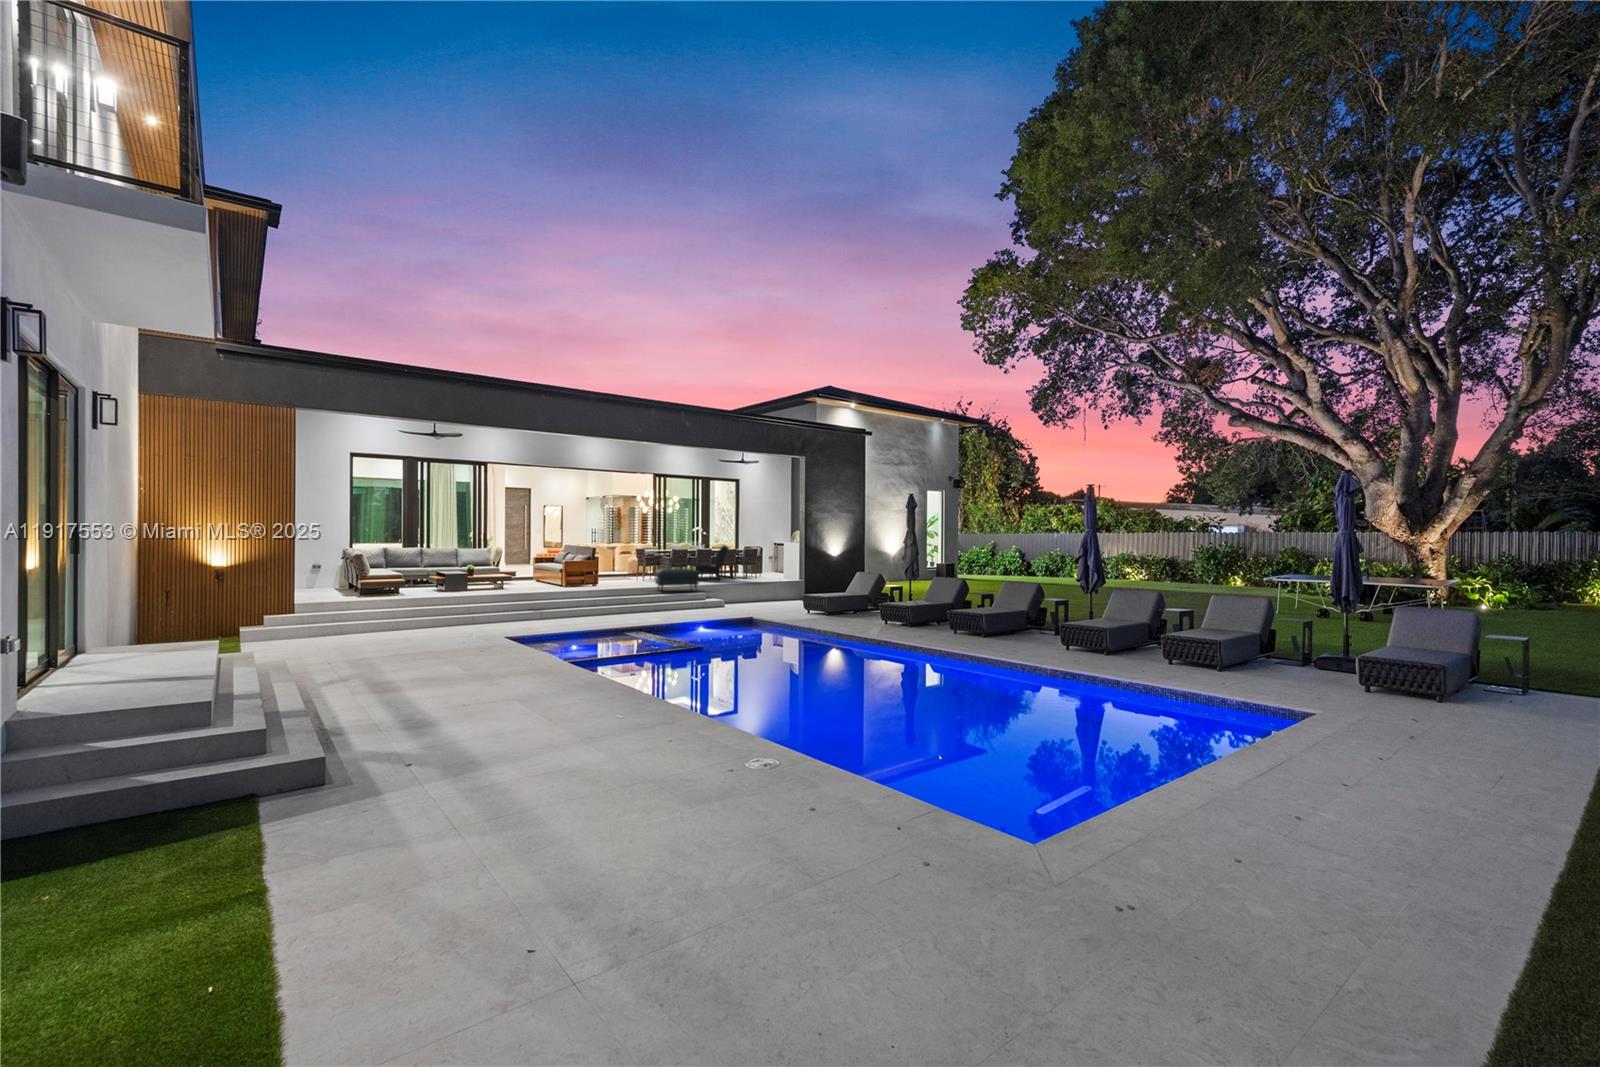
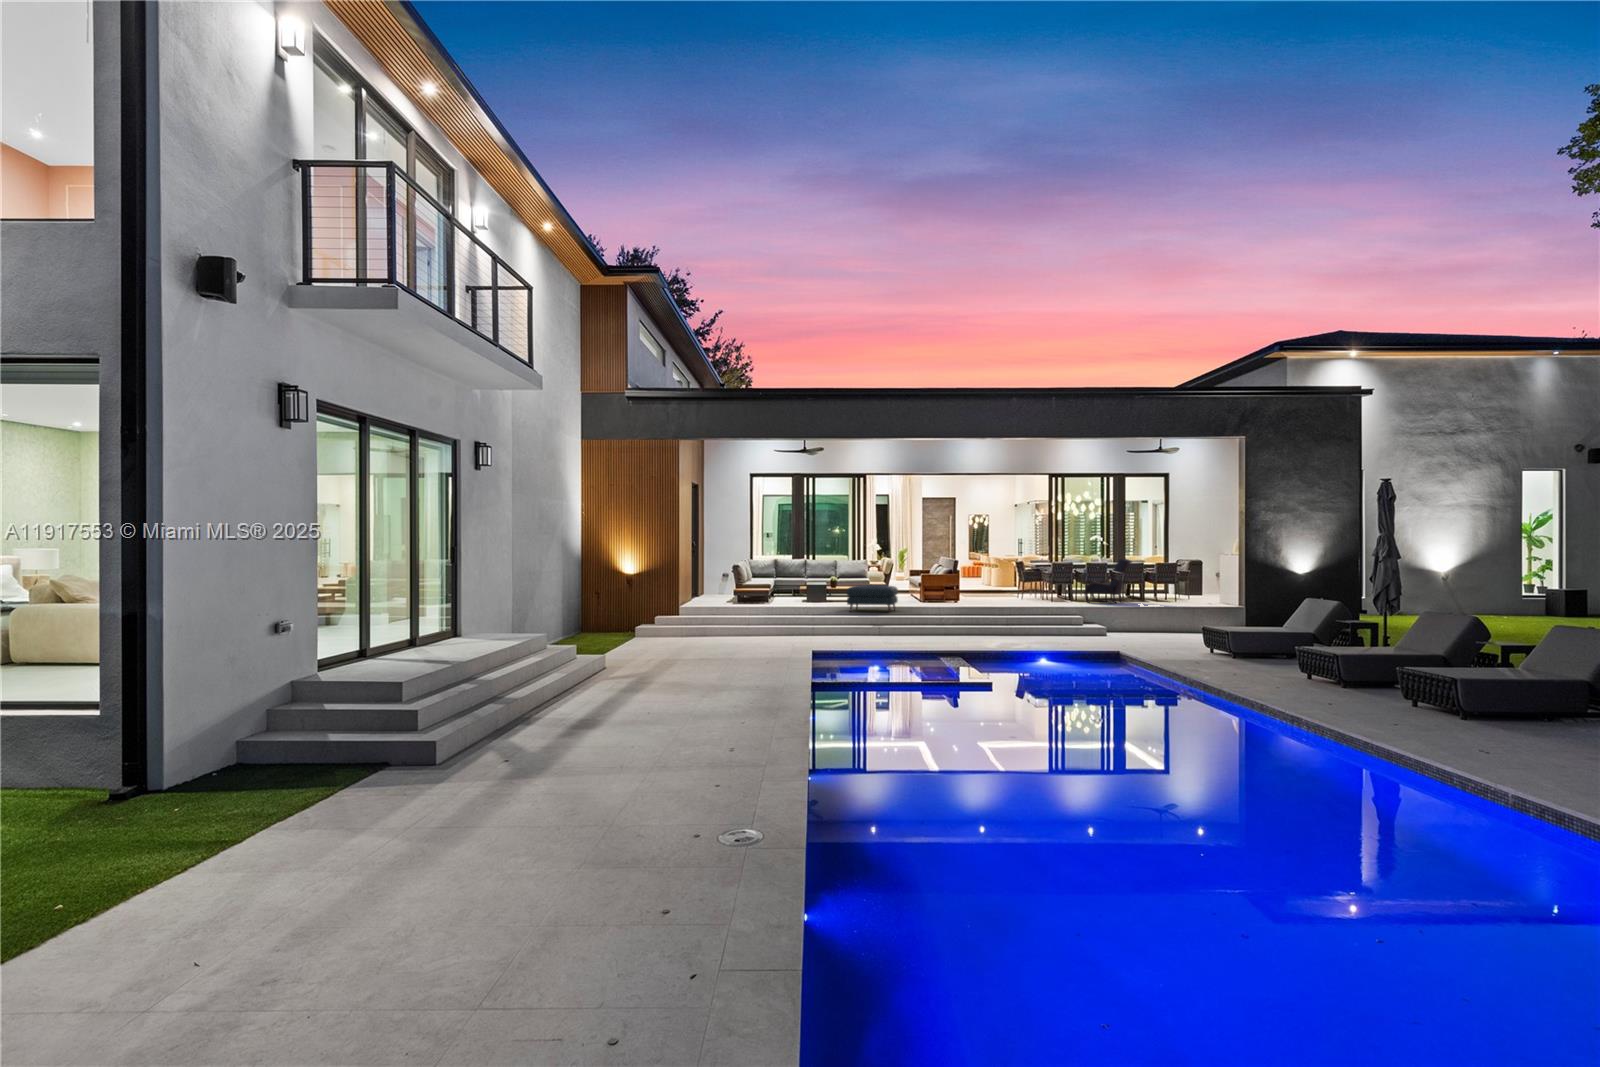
ottoman: present [655,568,699,591] -> present [847,585,898,611]

